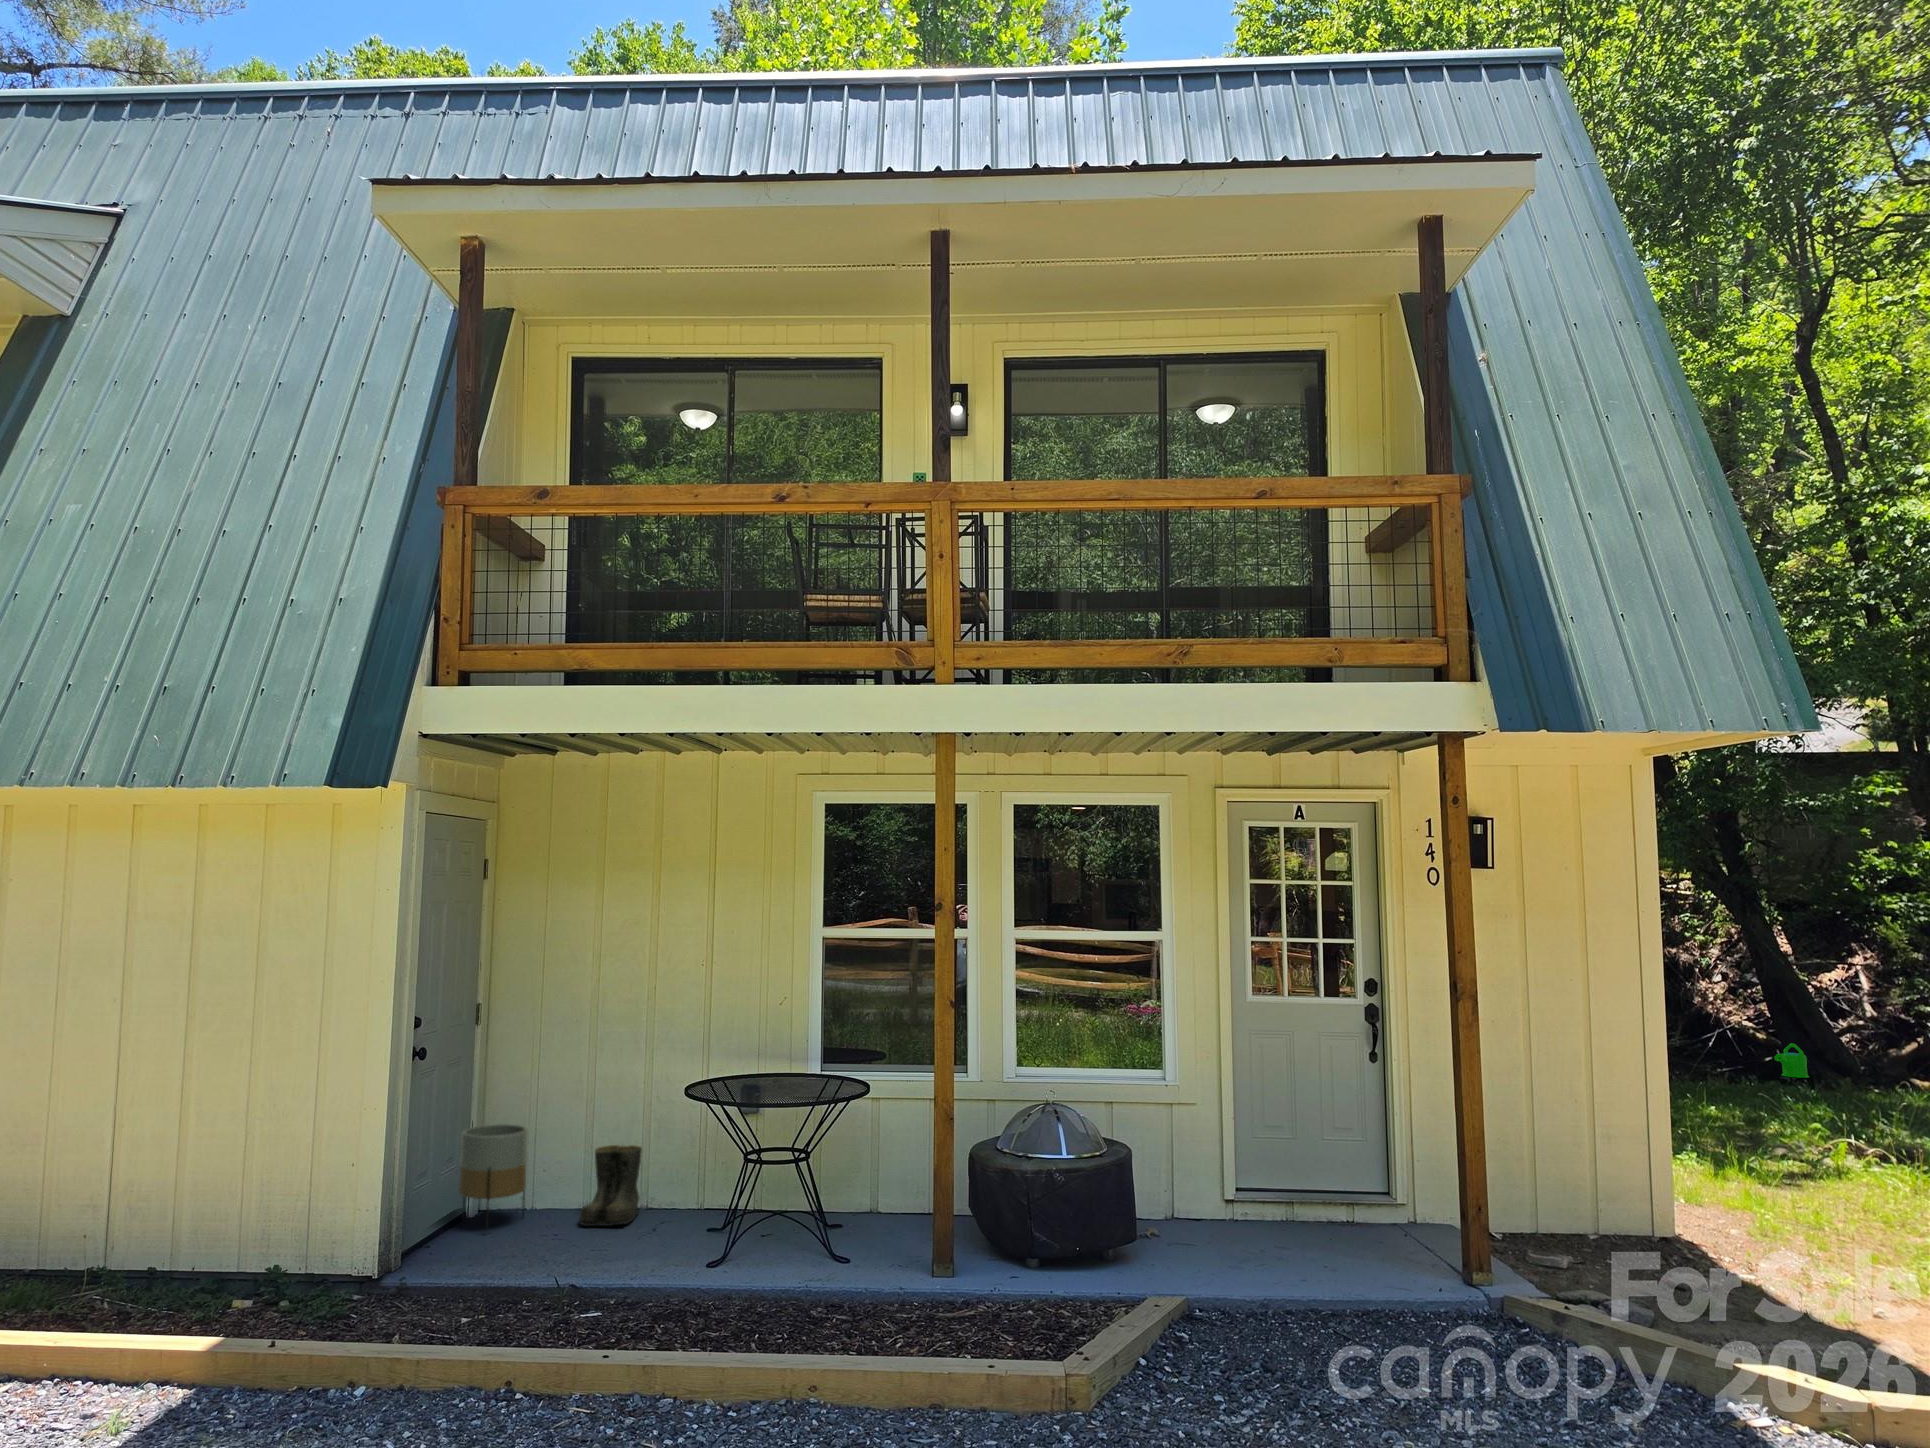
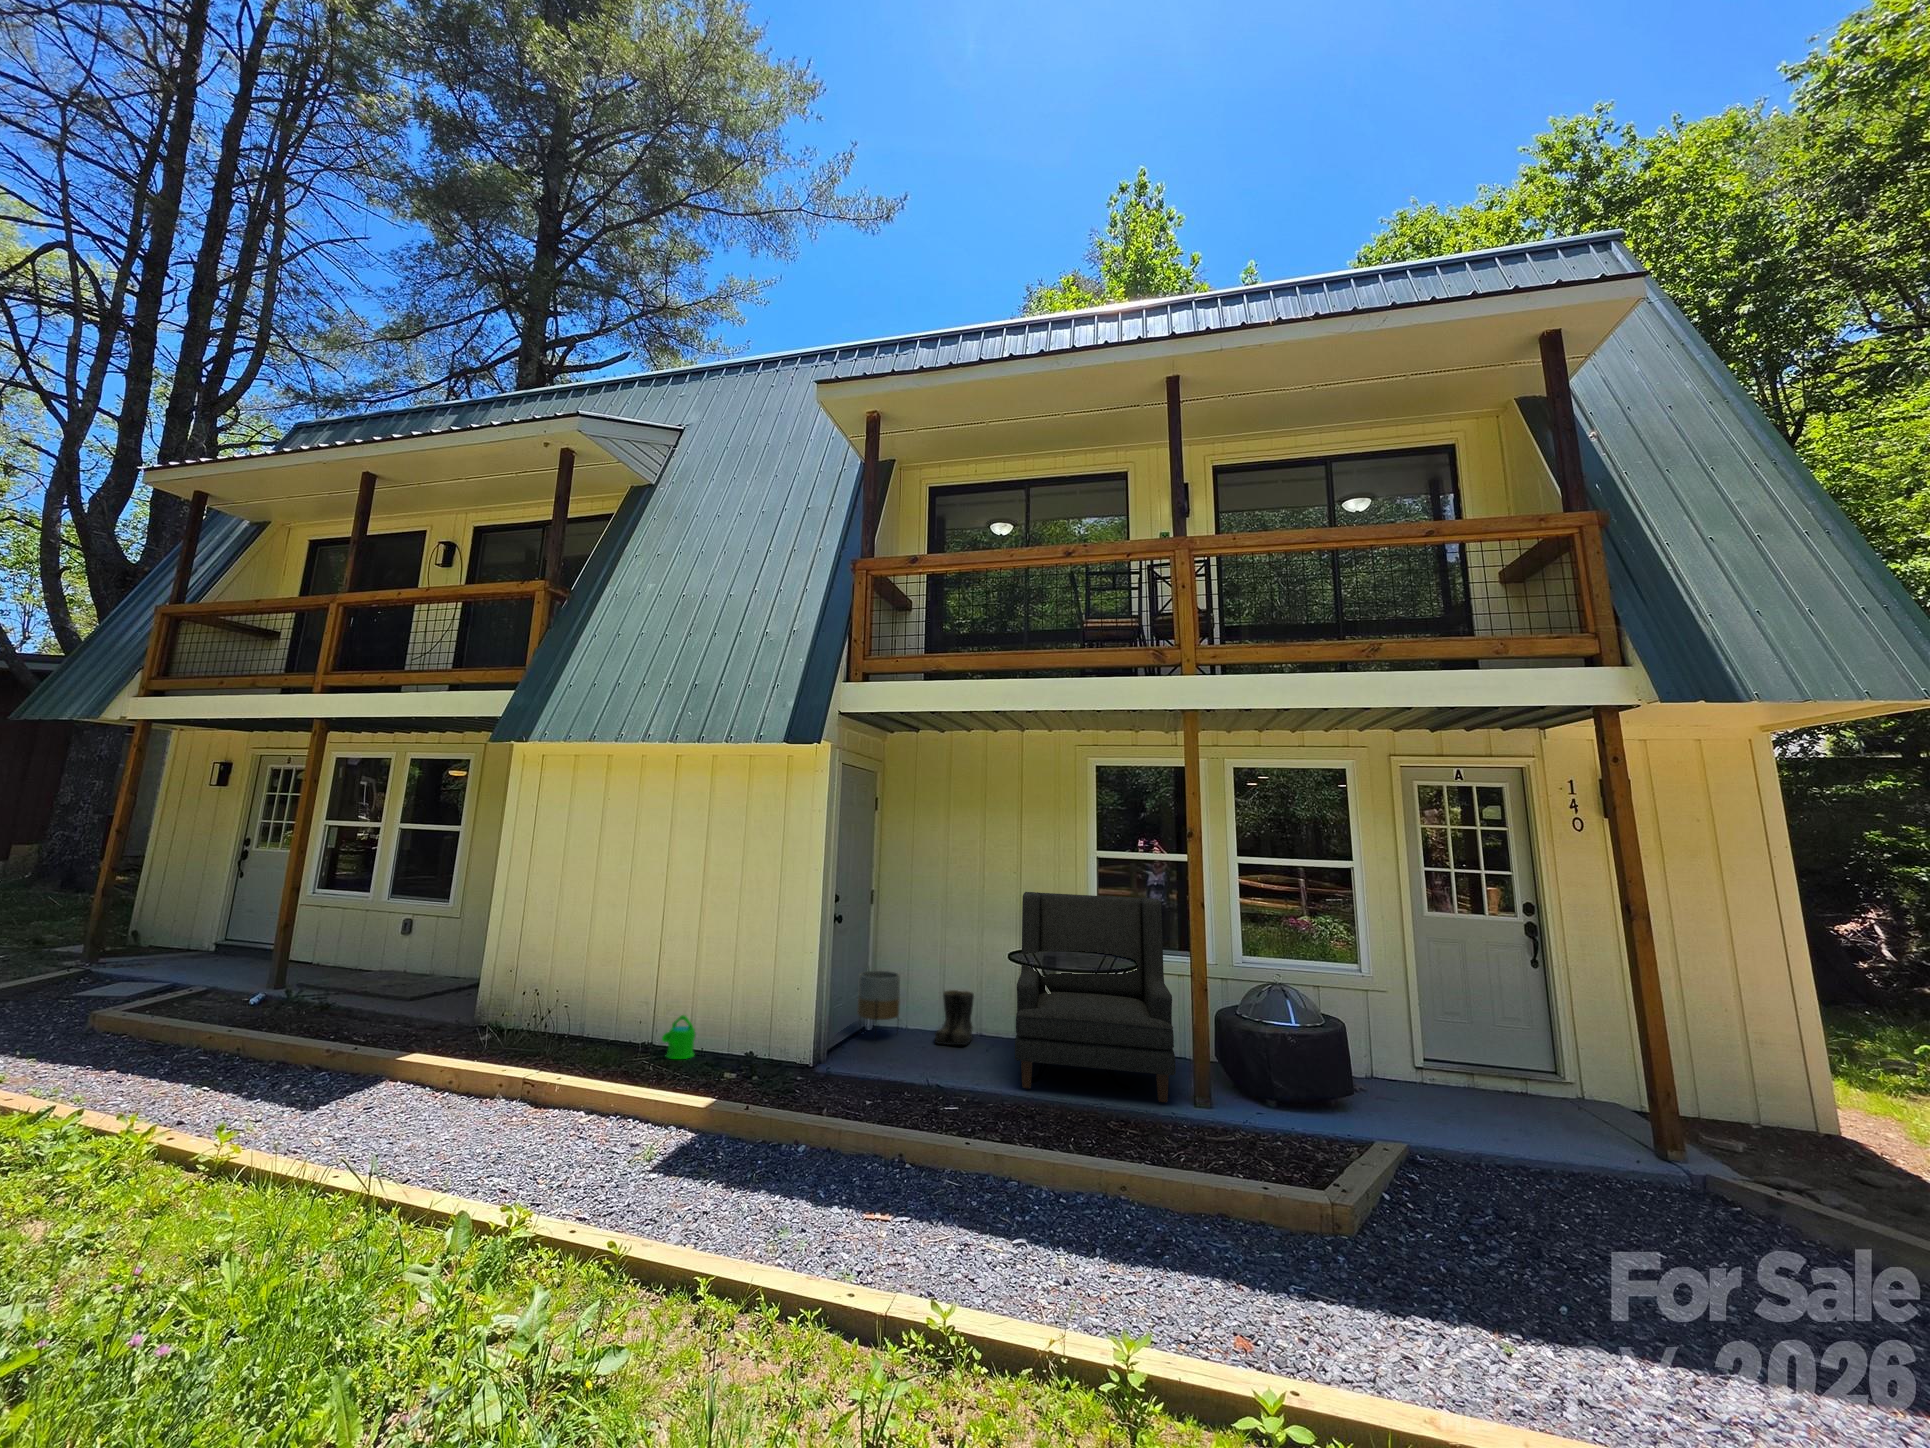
chair: none [690,994,910,1276] -> present [1015,892,1176,1102]
watering can: present [1775,1043,1809,1078] -> present [662,1015,695,1059]

